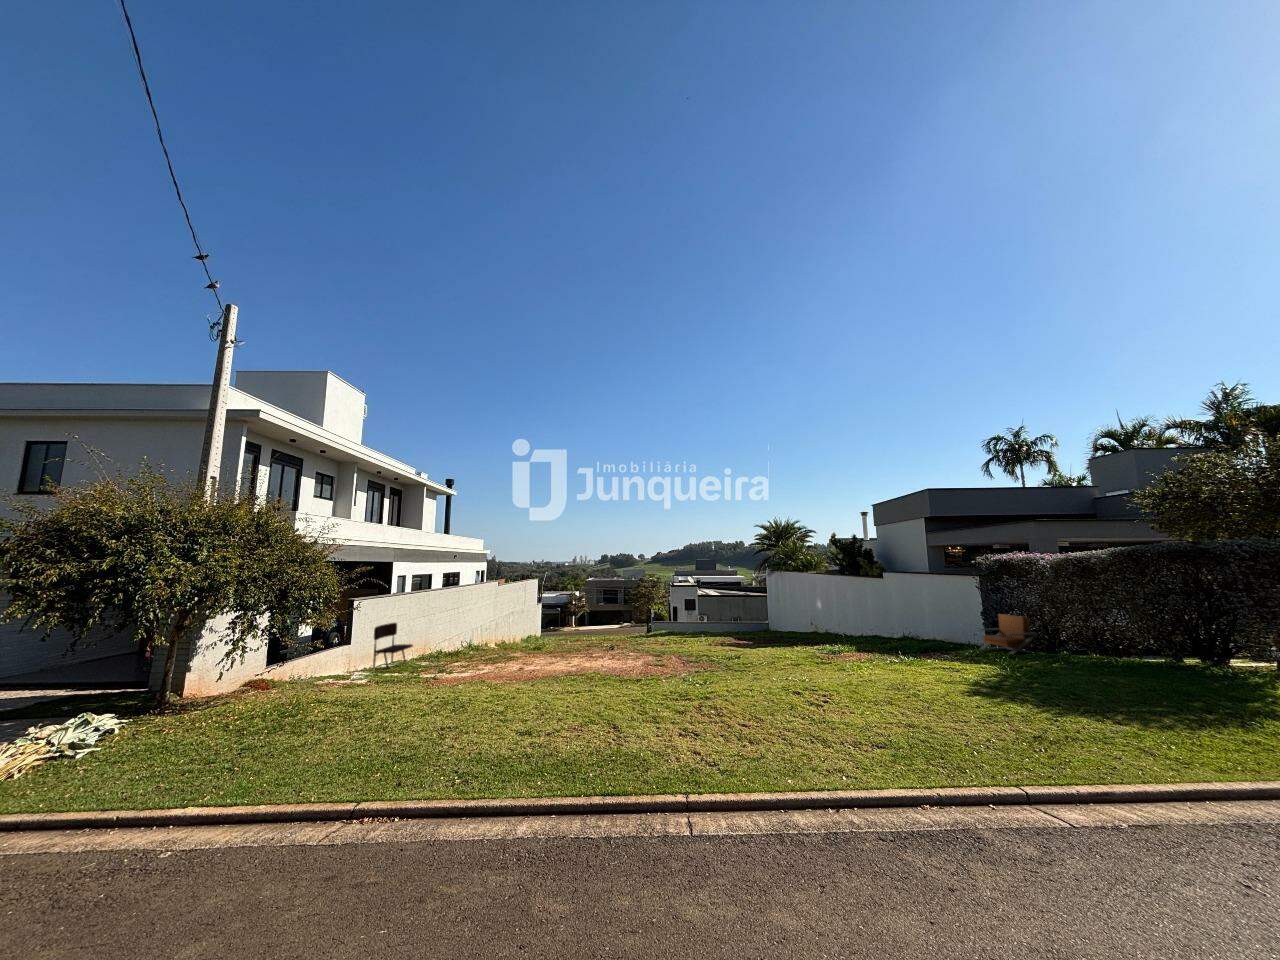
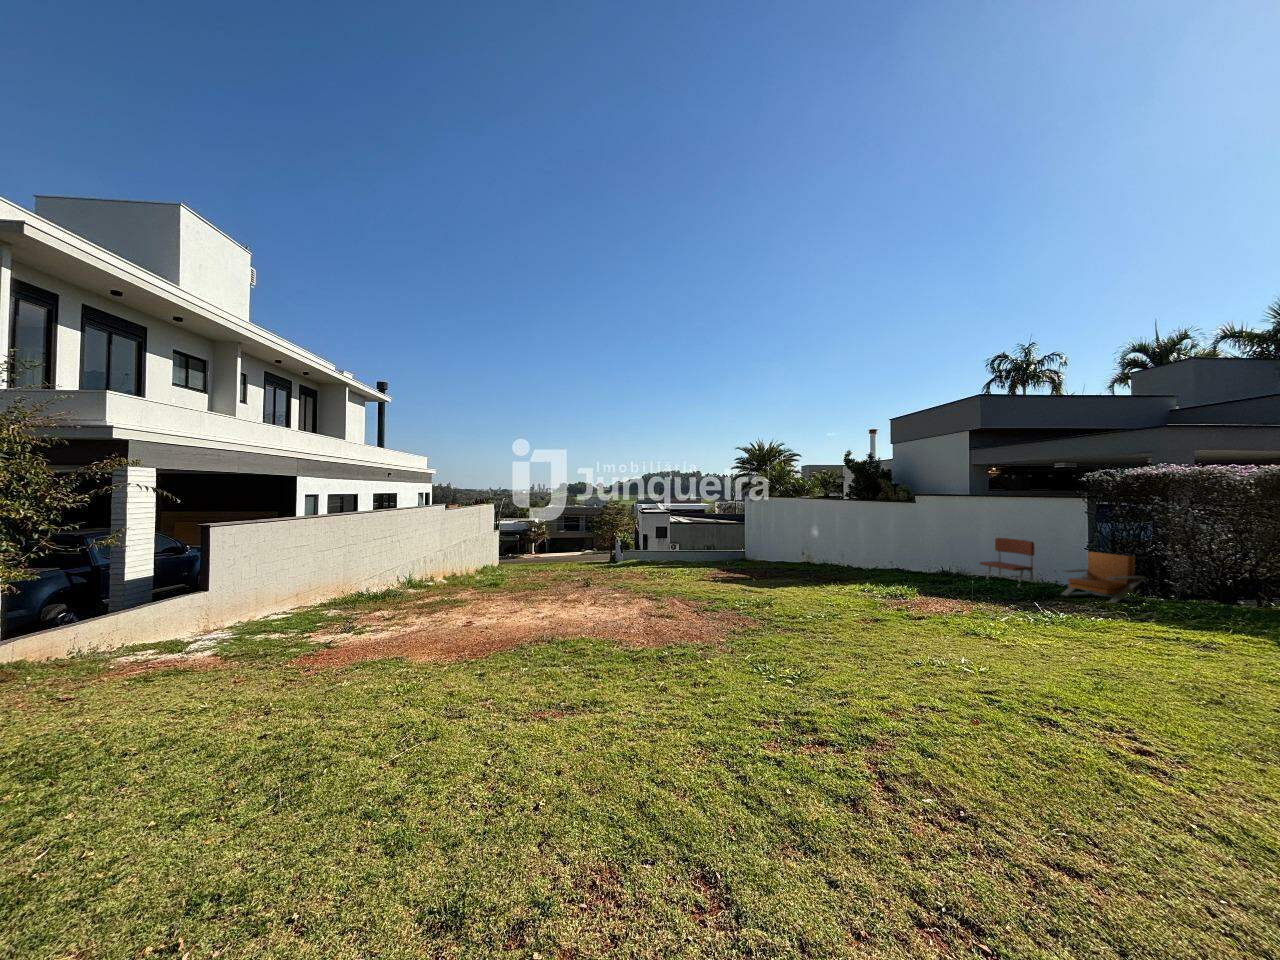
bench: present [373,623,413,670] -> present [980,538,1035,587]

